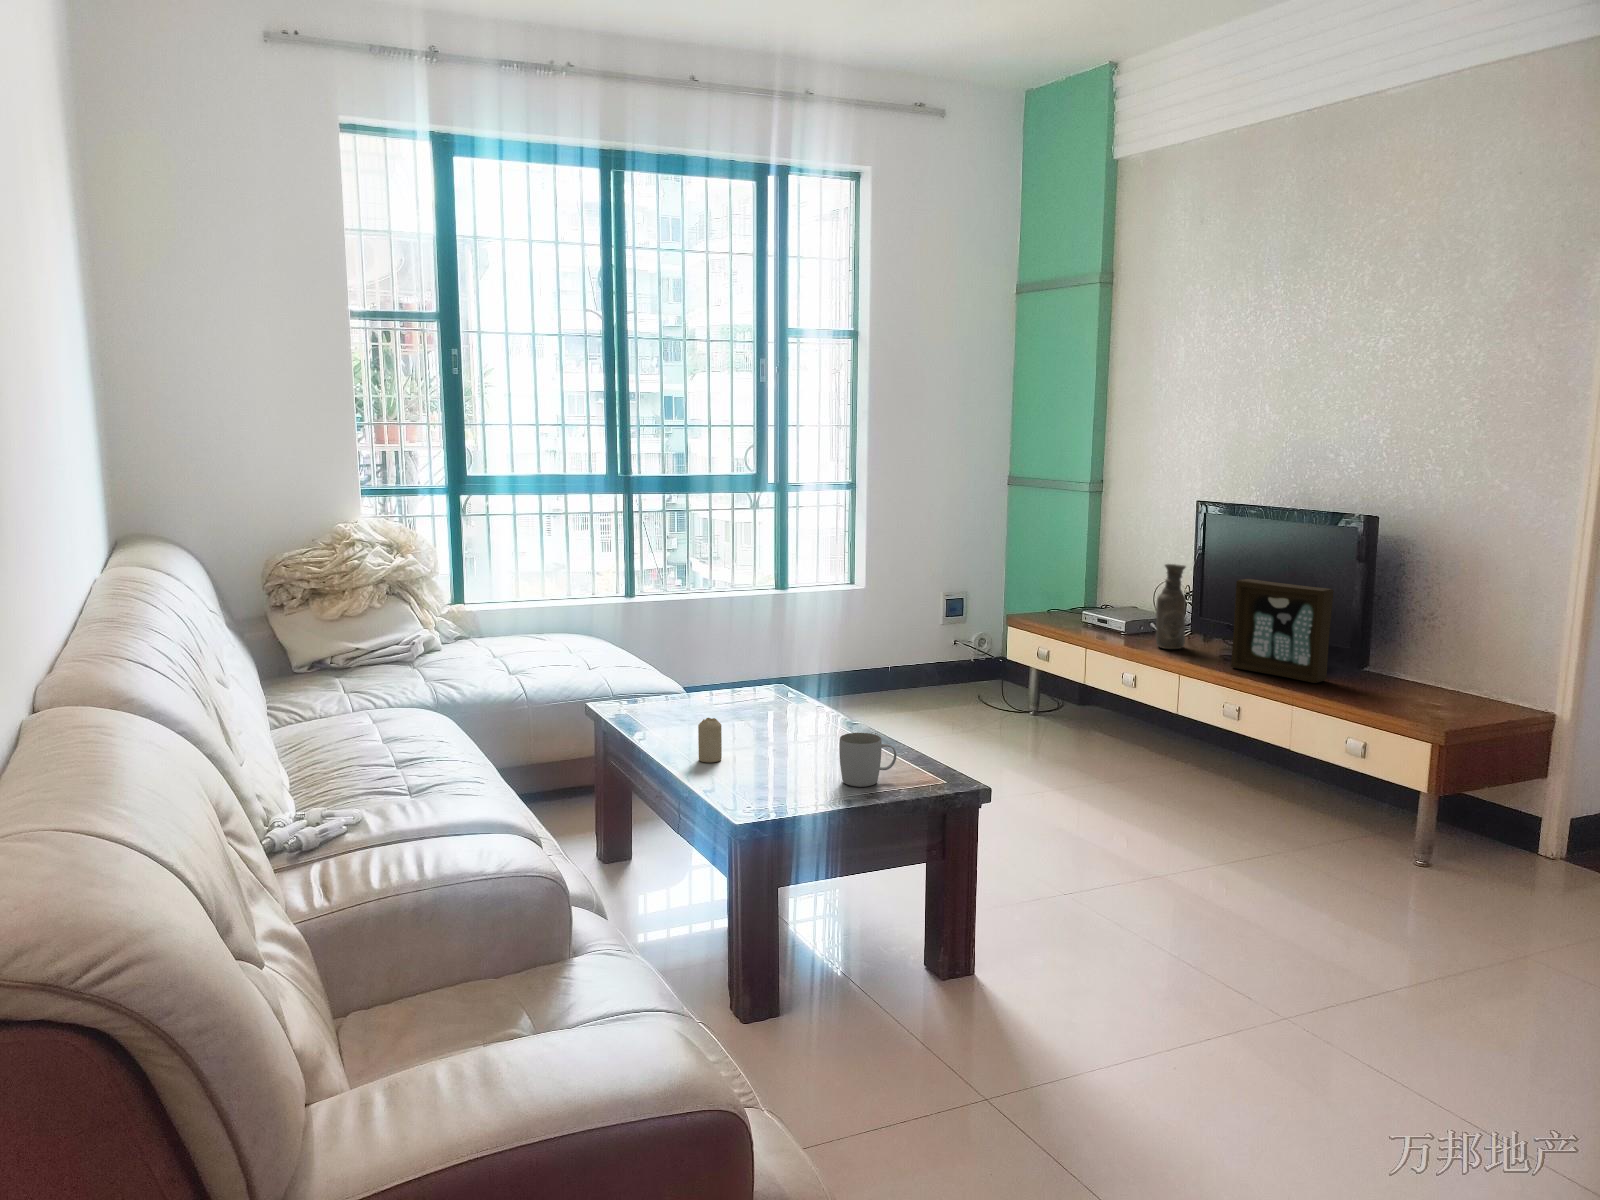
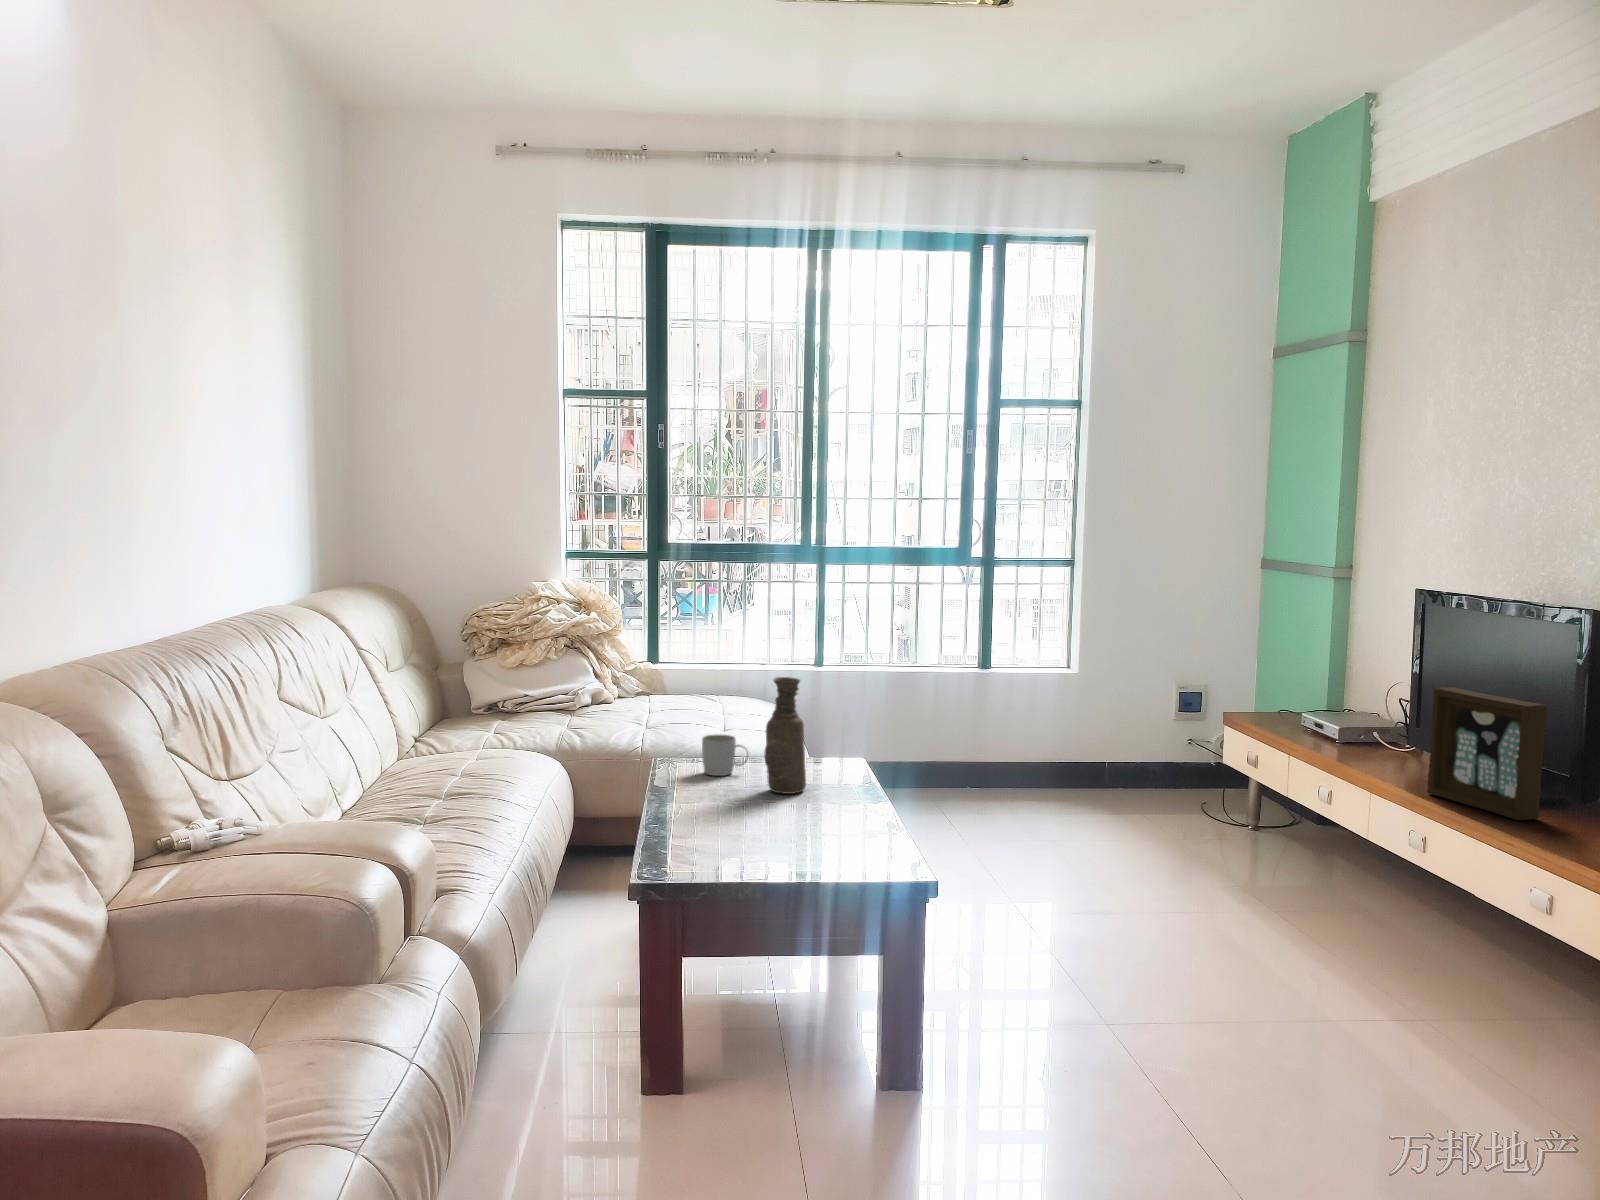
vase: present [1156,564,1186,649] -> present [764,677,806,794]
candle: present [698,718,722,762] -> none [705,778,728,823]
mug: present [839,733,897,787] -> present [702,735,749,776]

